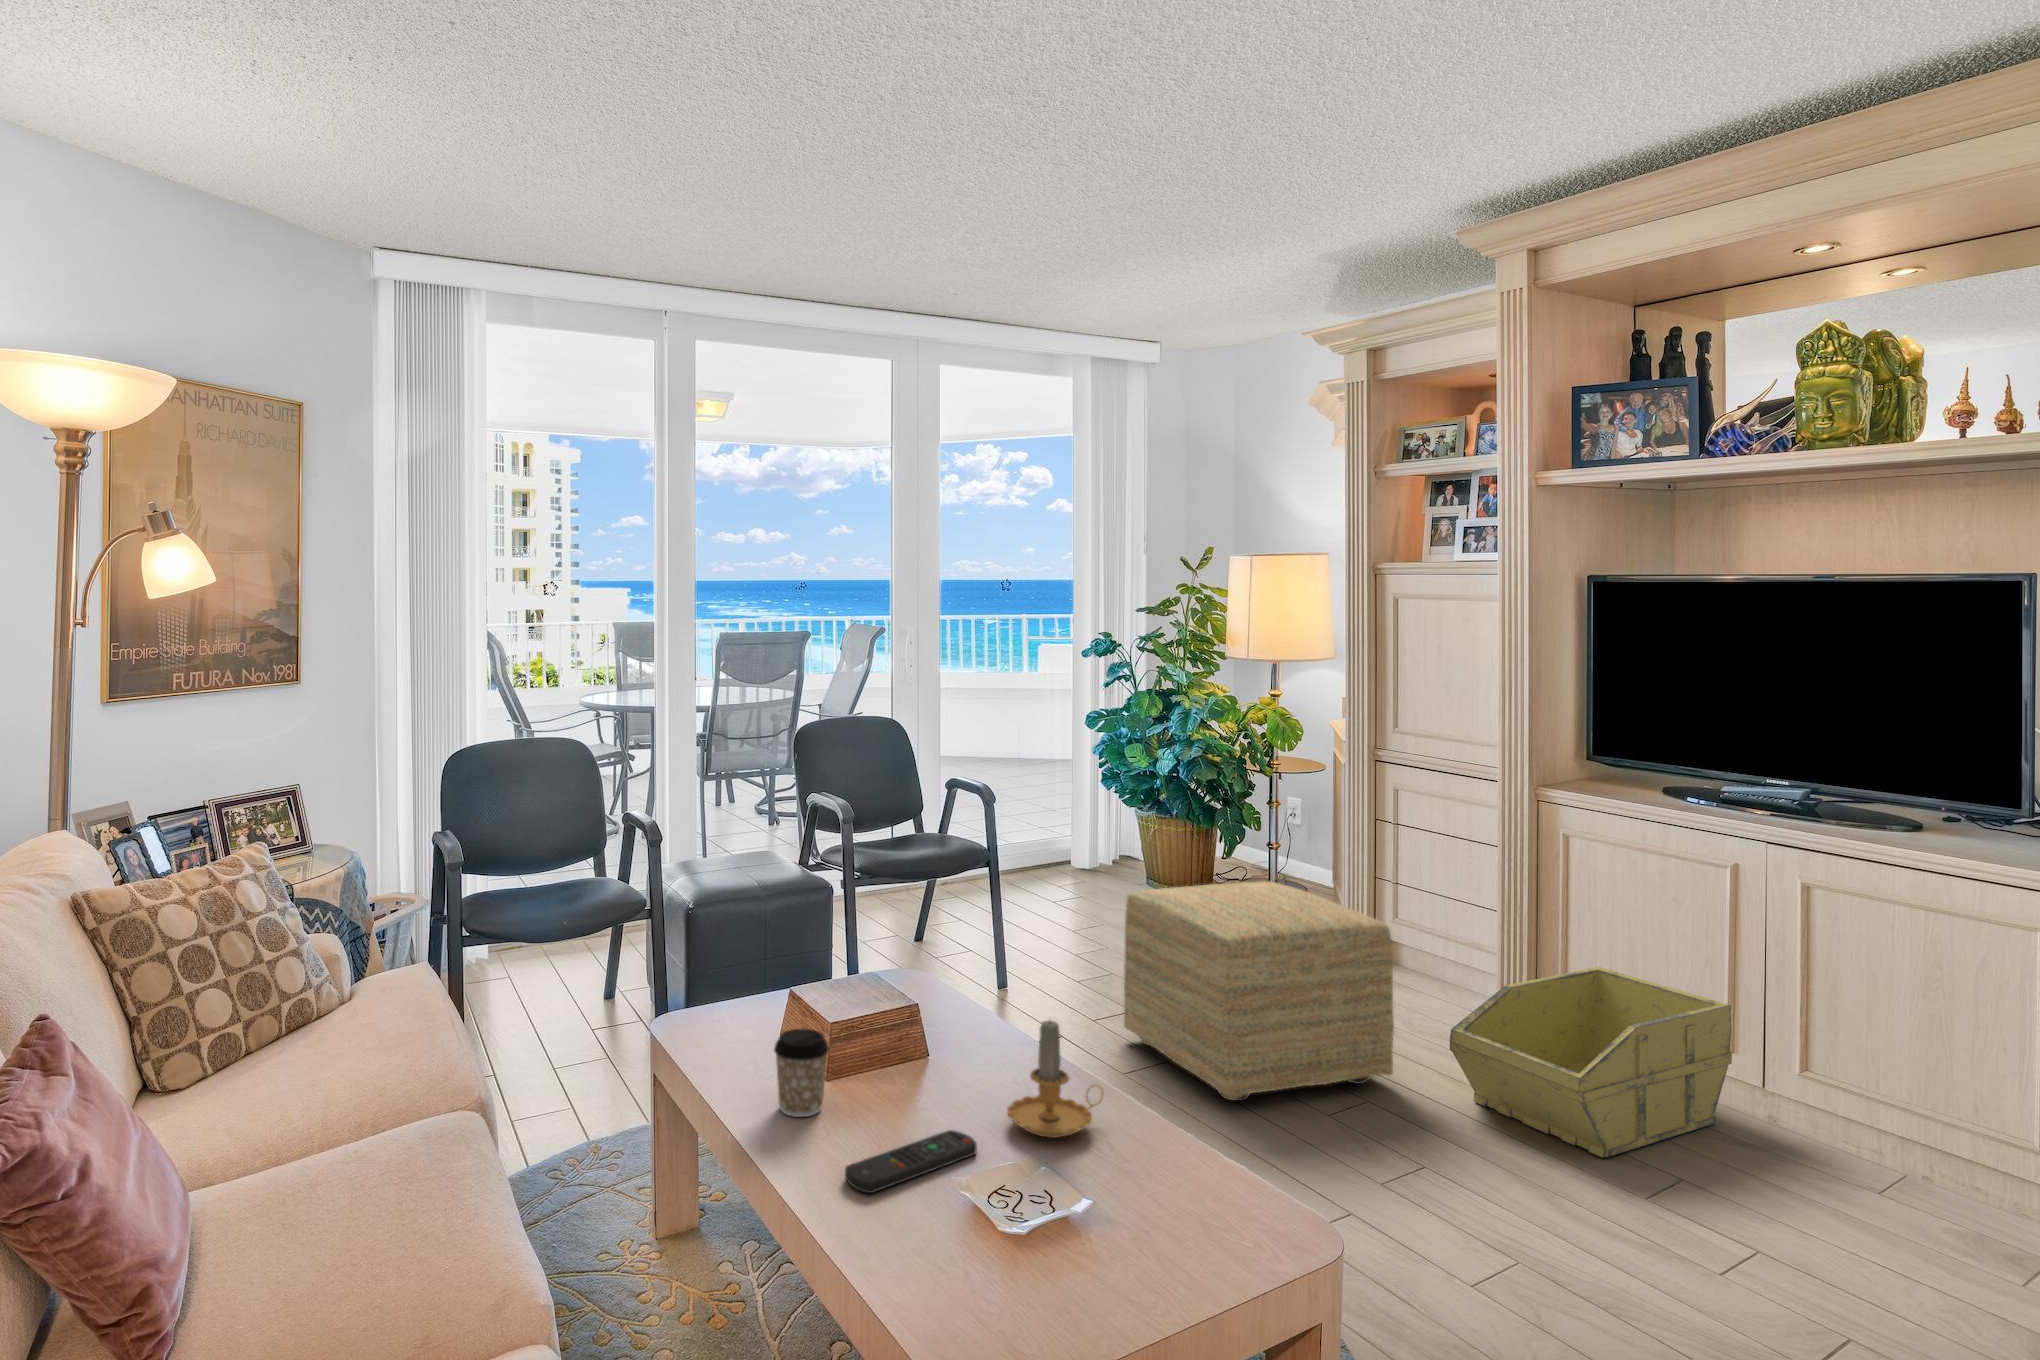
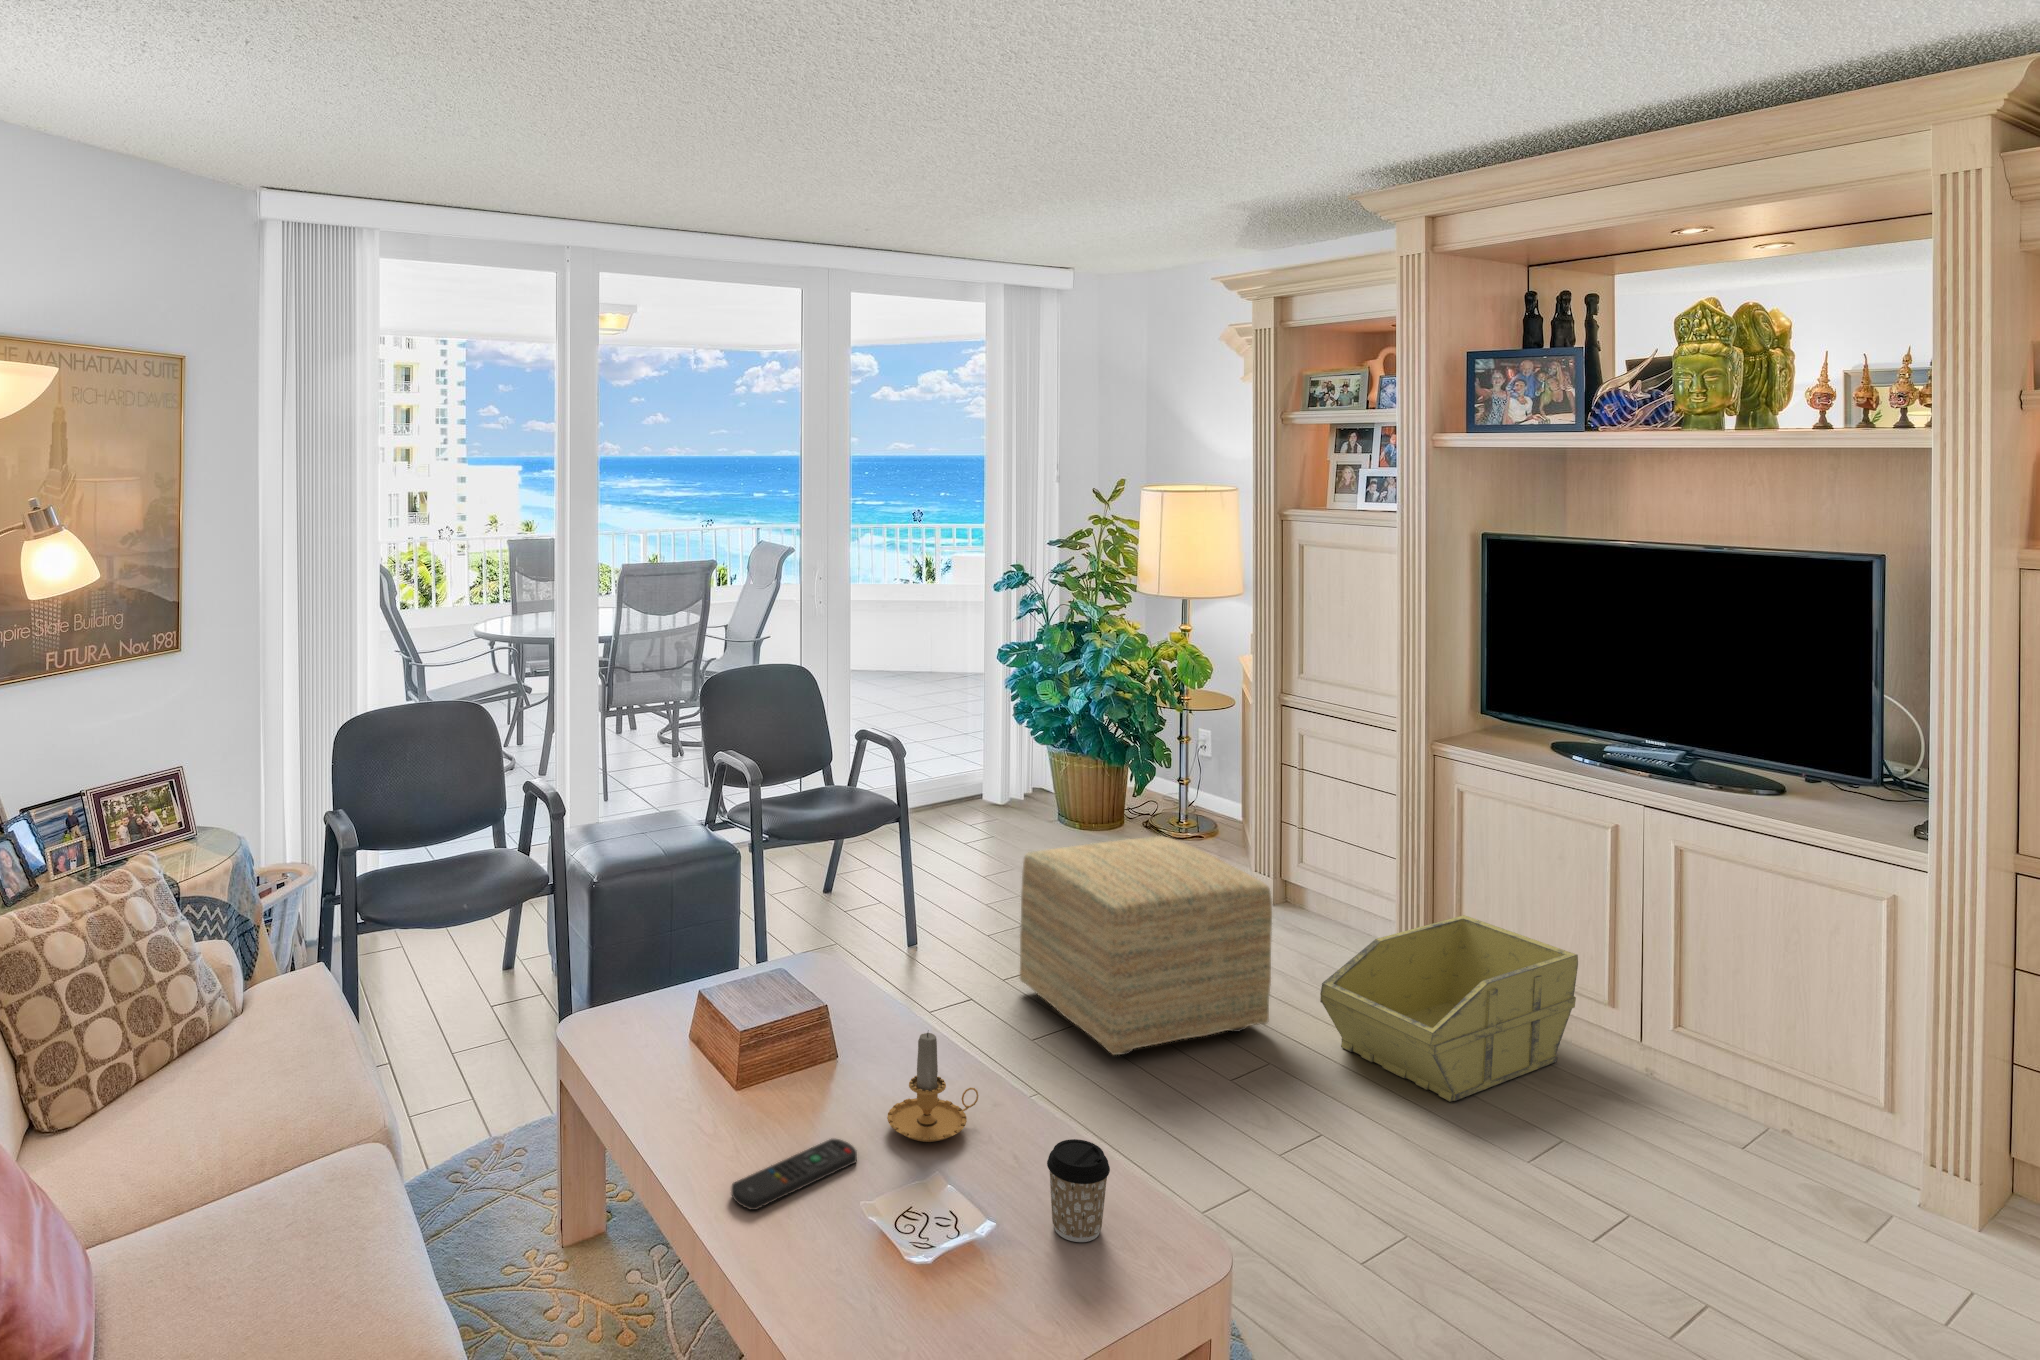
coffee cup: present [774,1029,829,1117] -> present [1047,1139,1110,1242]

